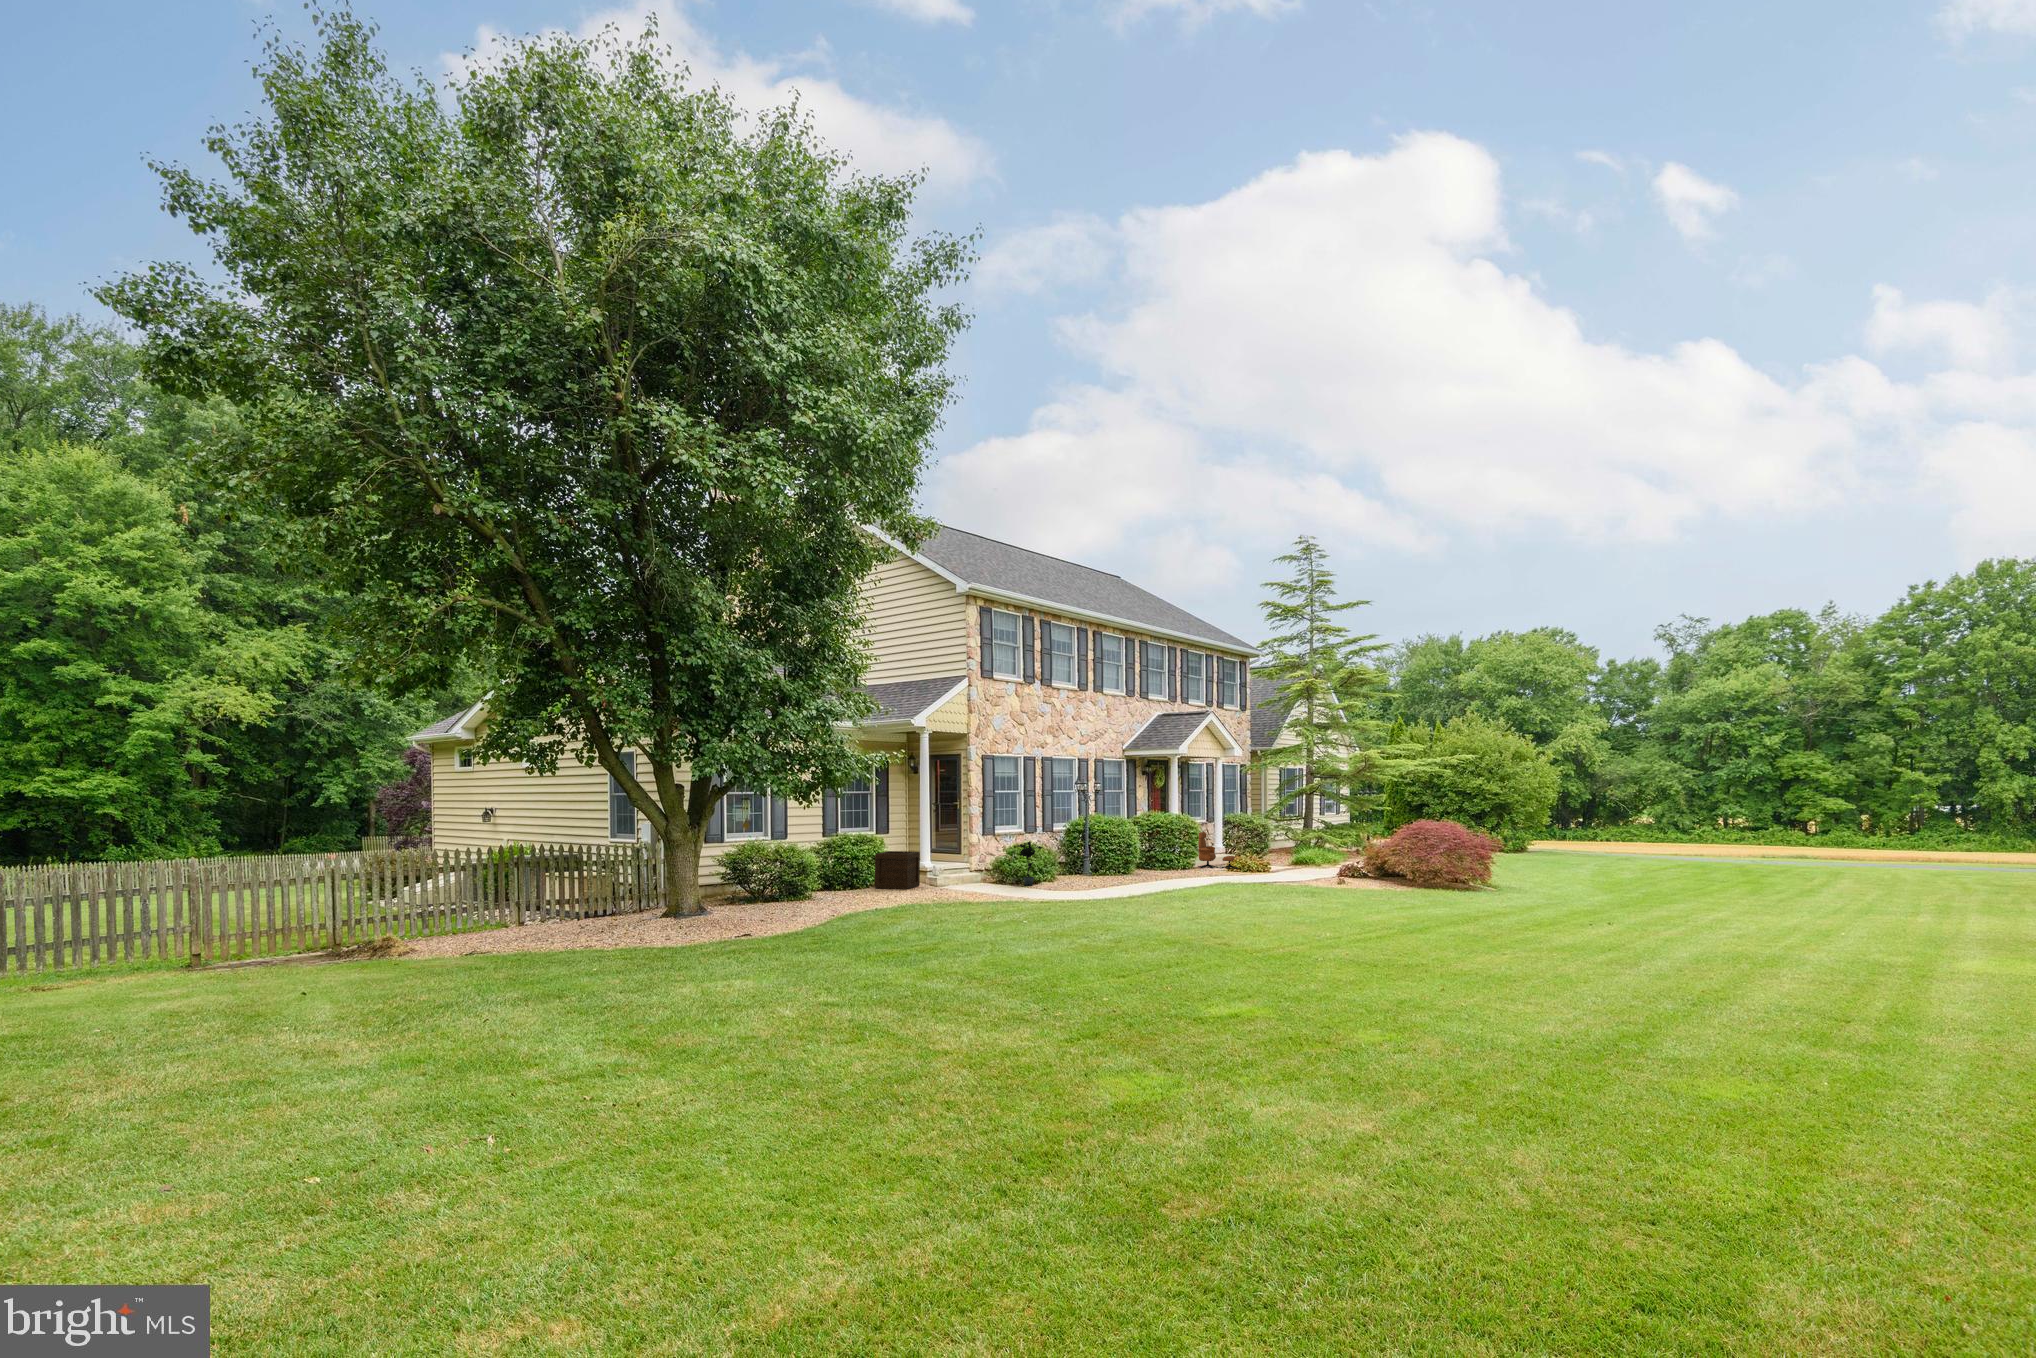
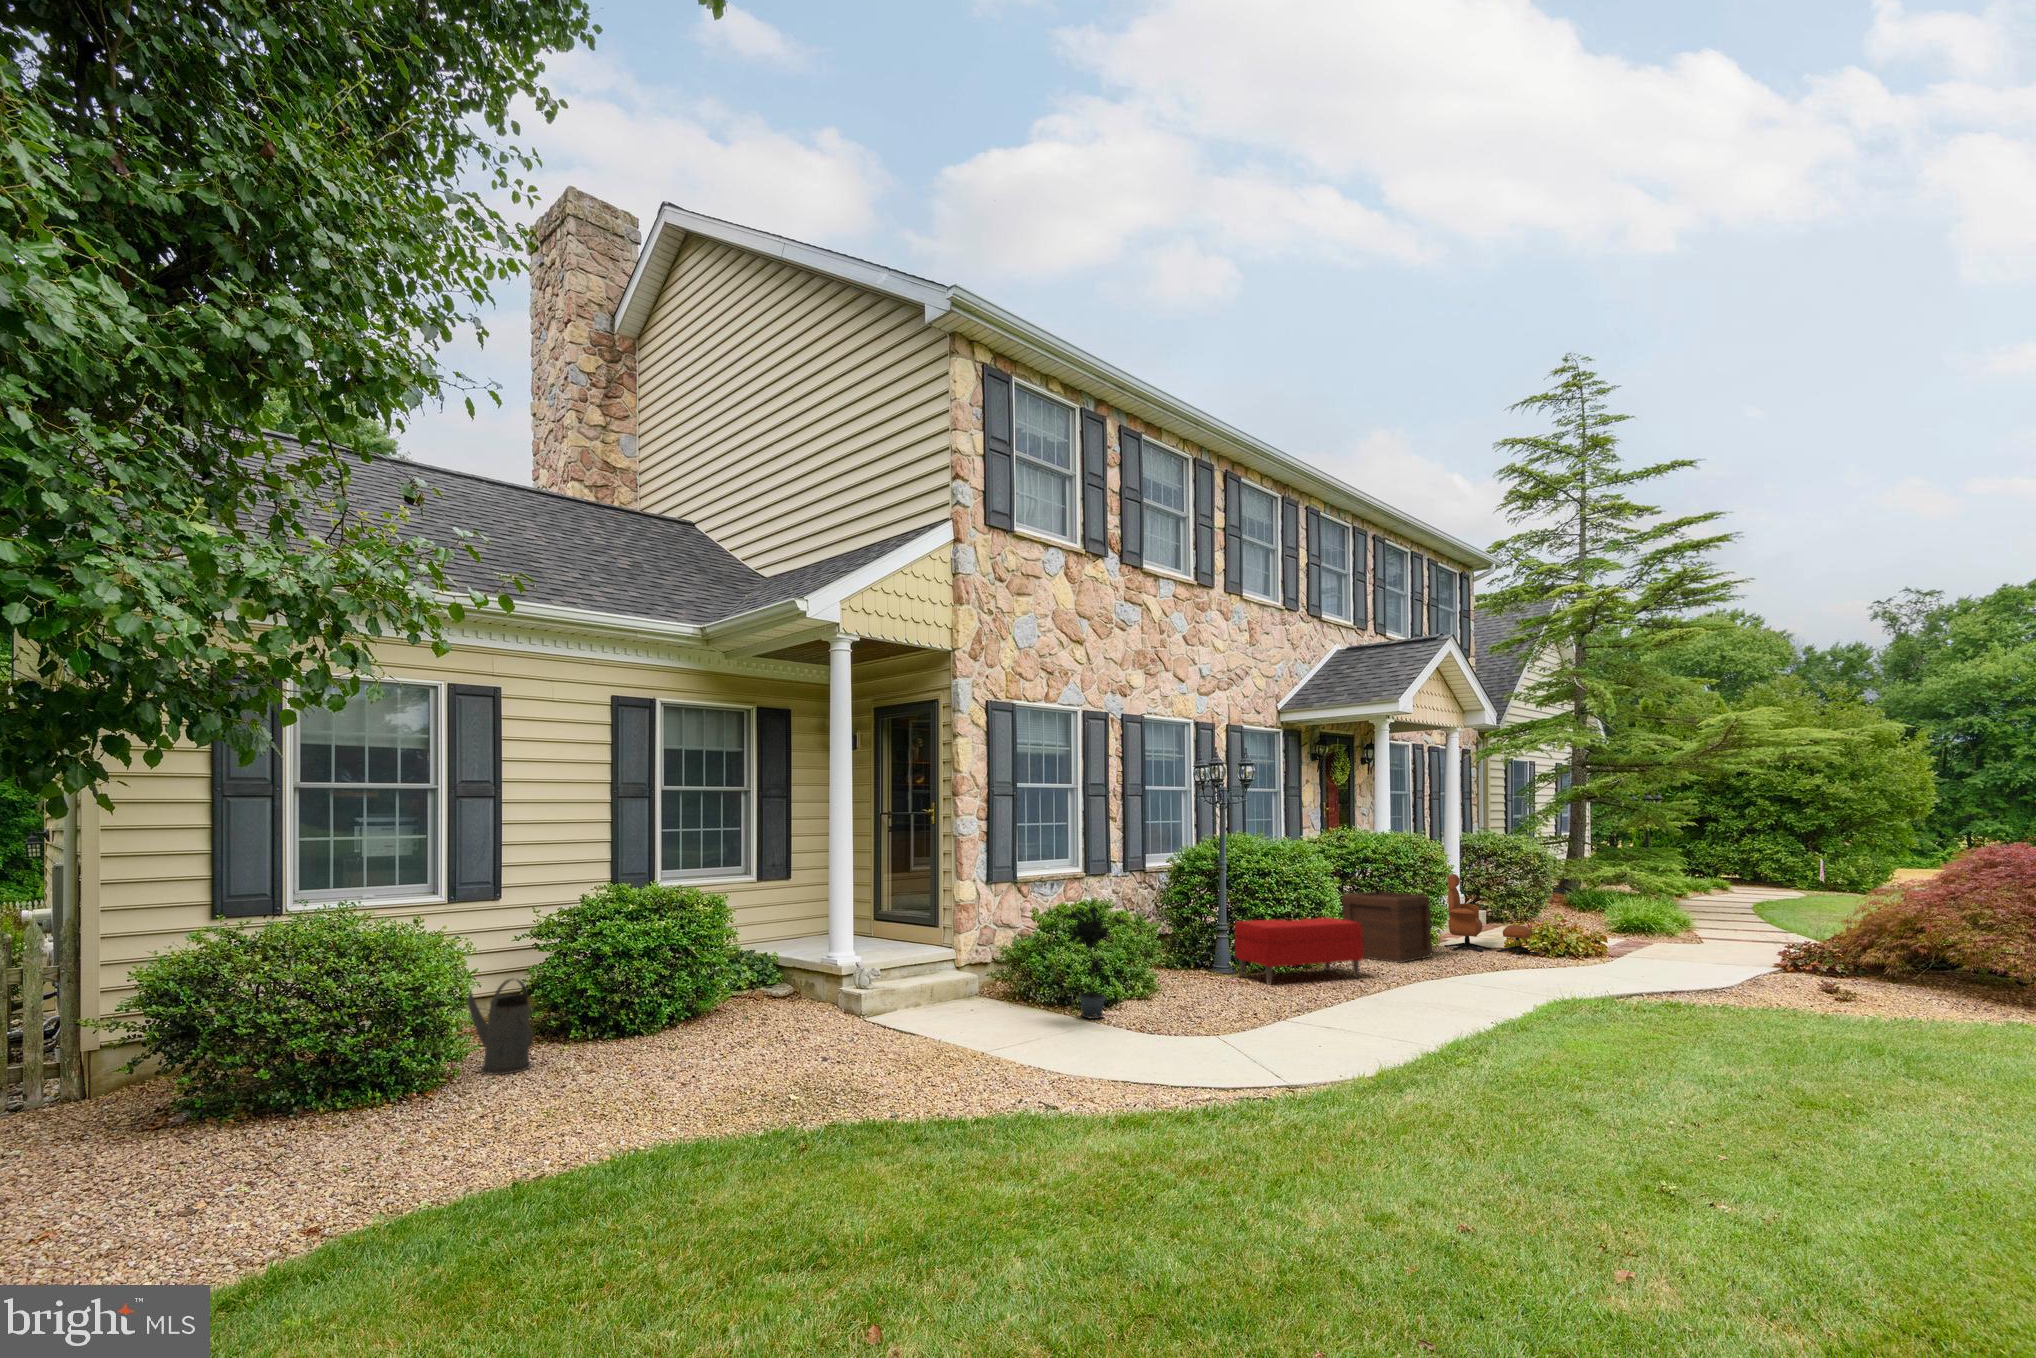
bench: none [1091,850,1147,878] -> present [1235,917,1363,985]
wooden crate: present [875,851,920,890] -> present [1342,892,1432,963]
watering can: none [805,865,837,897] -> present [467,978,534,1075]

